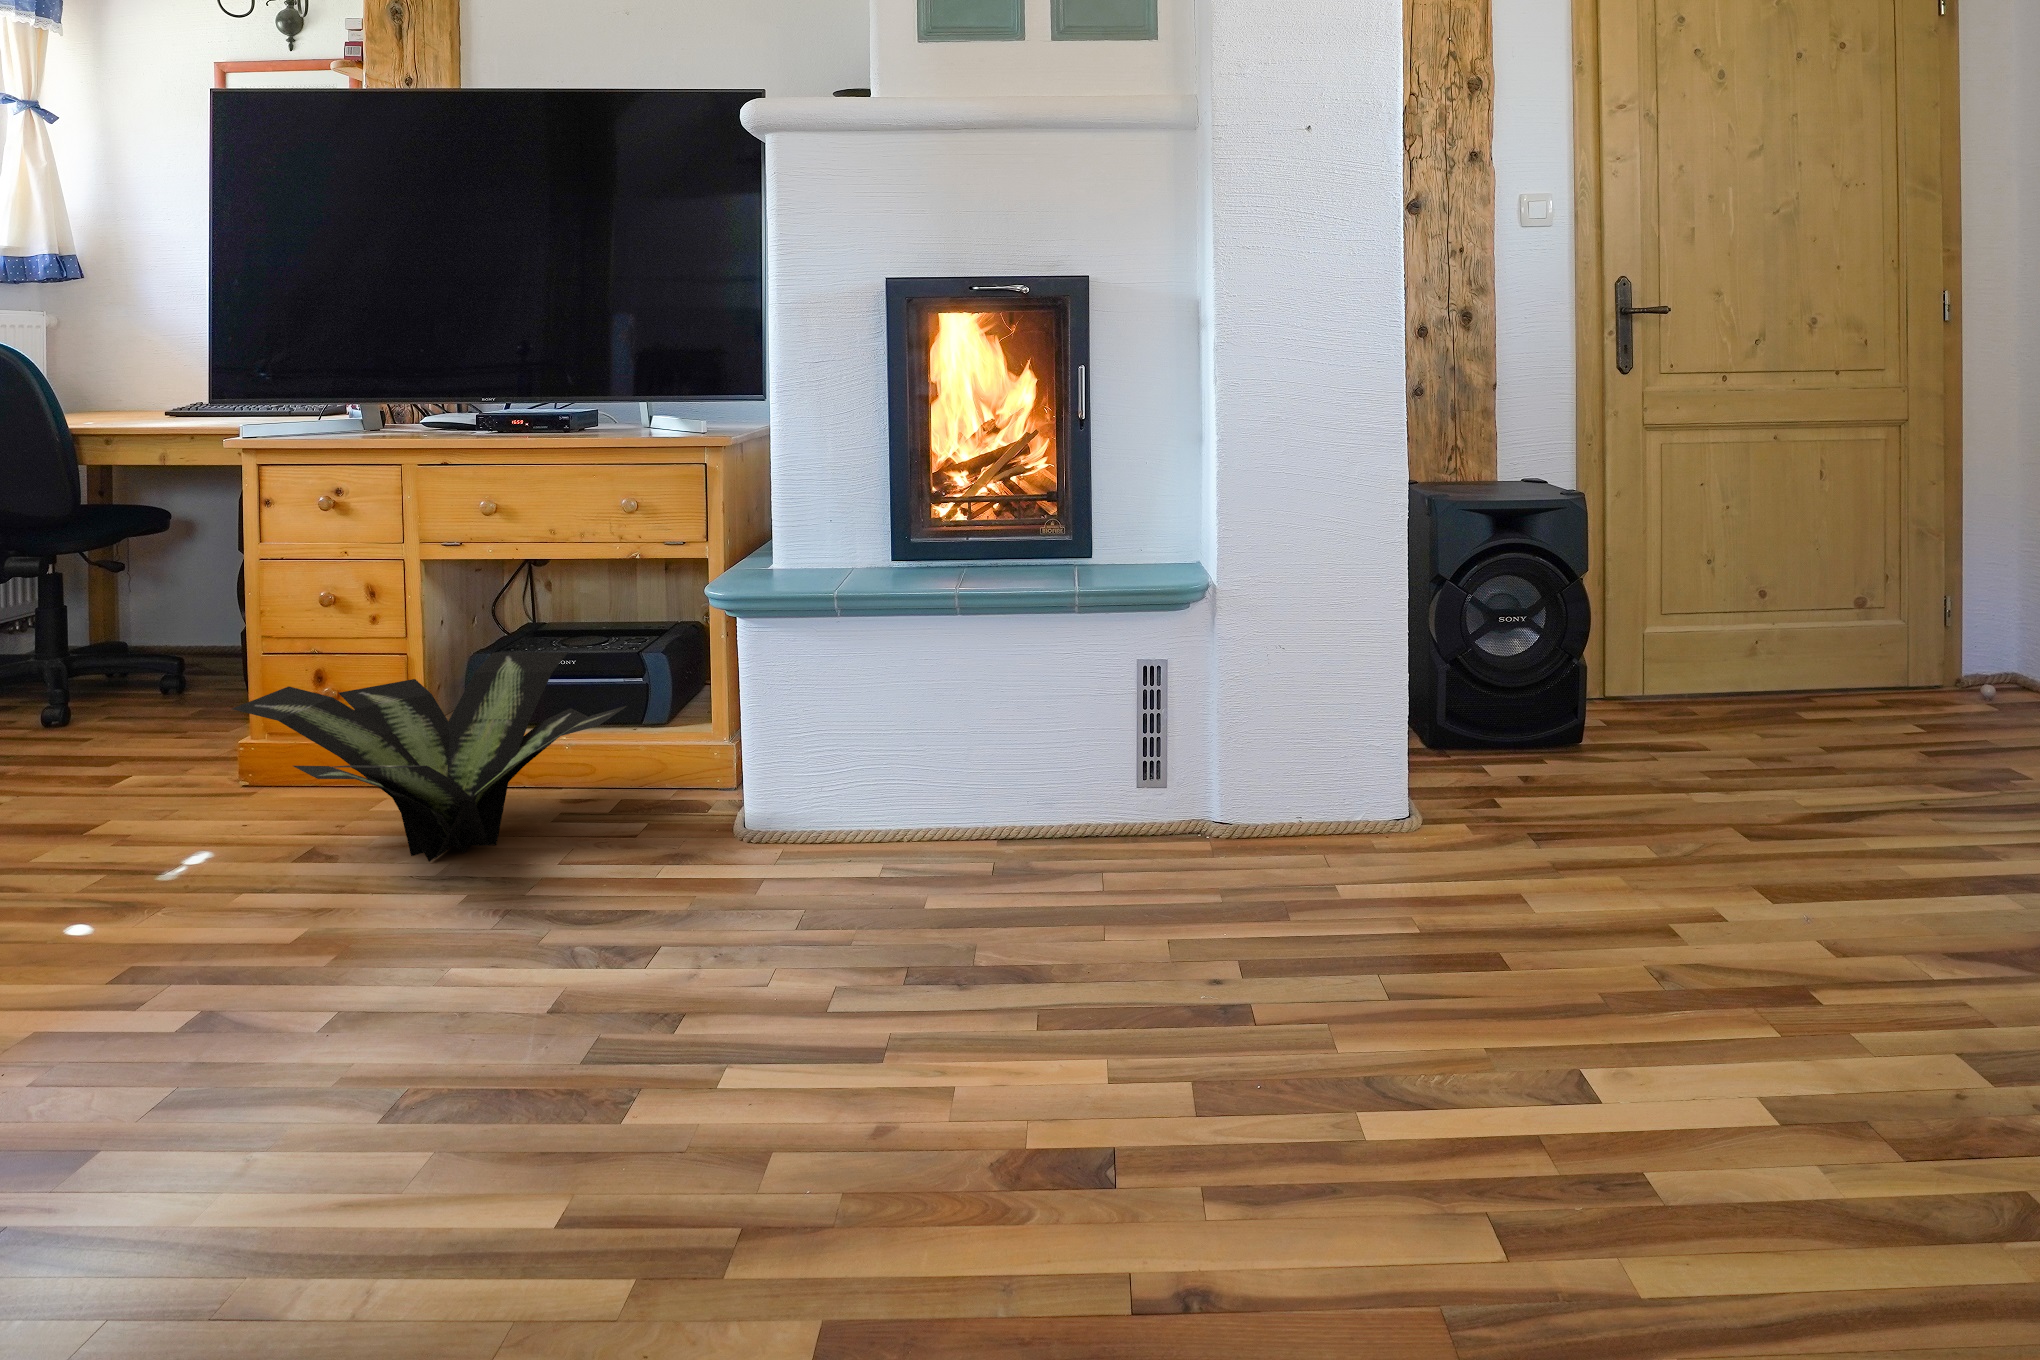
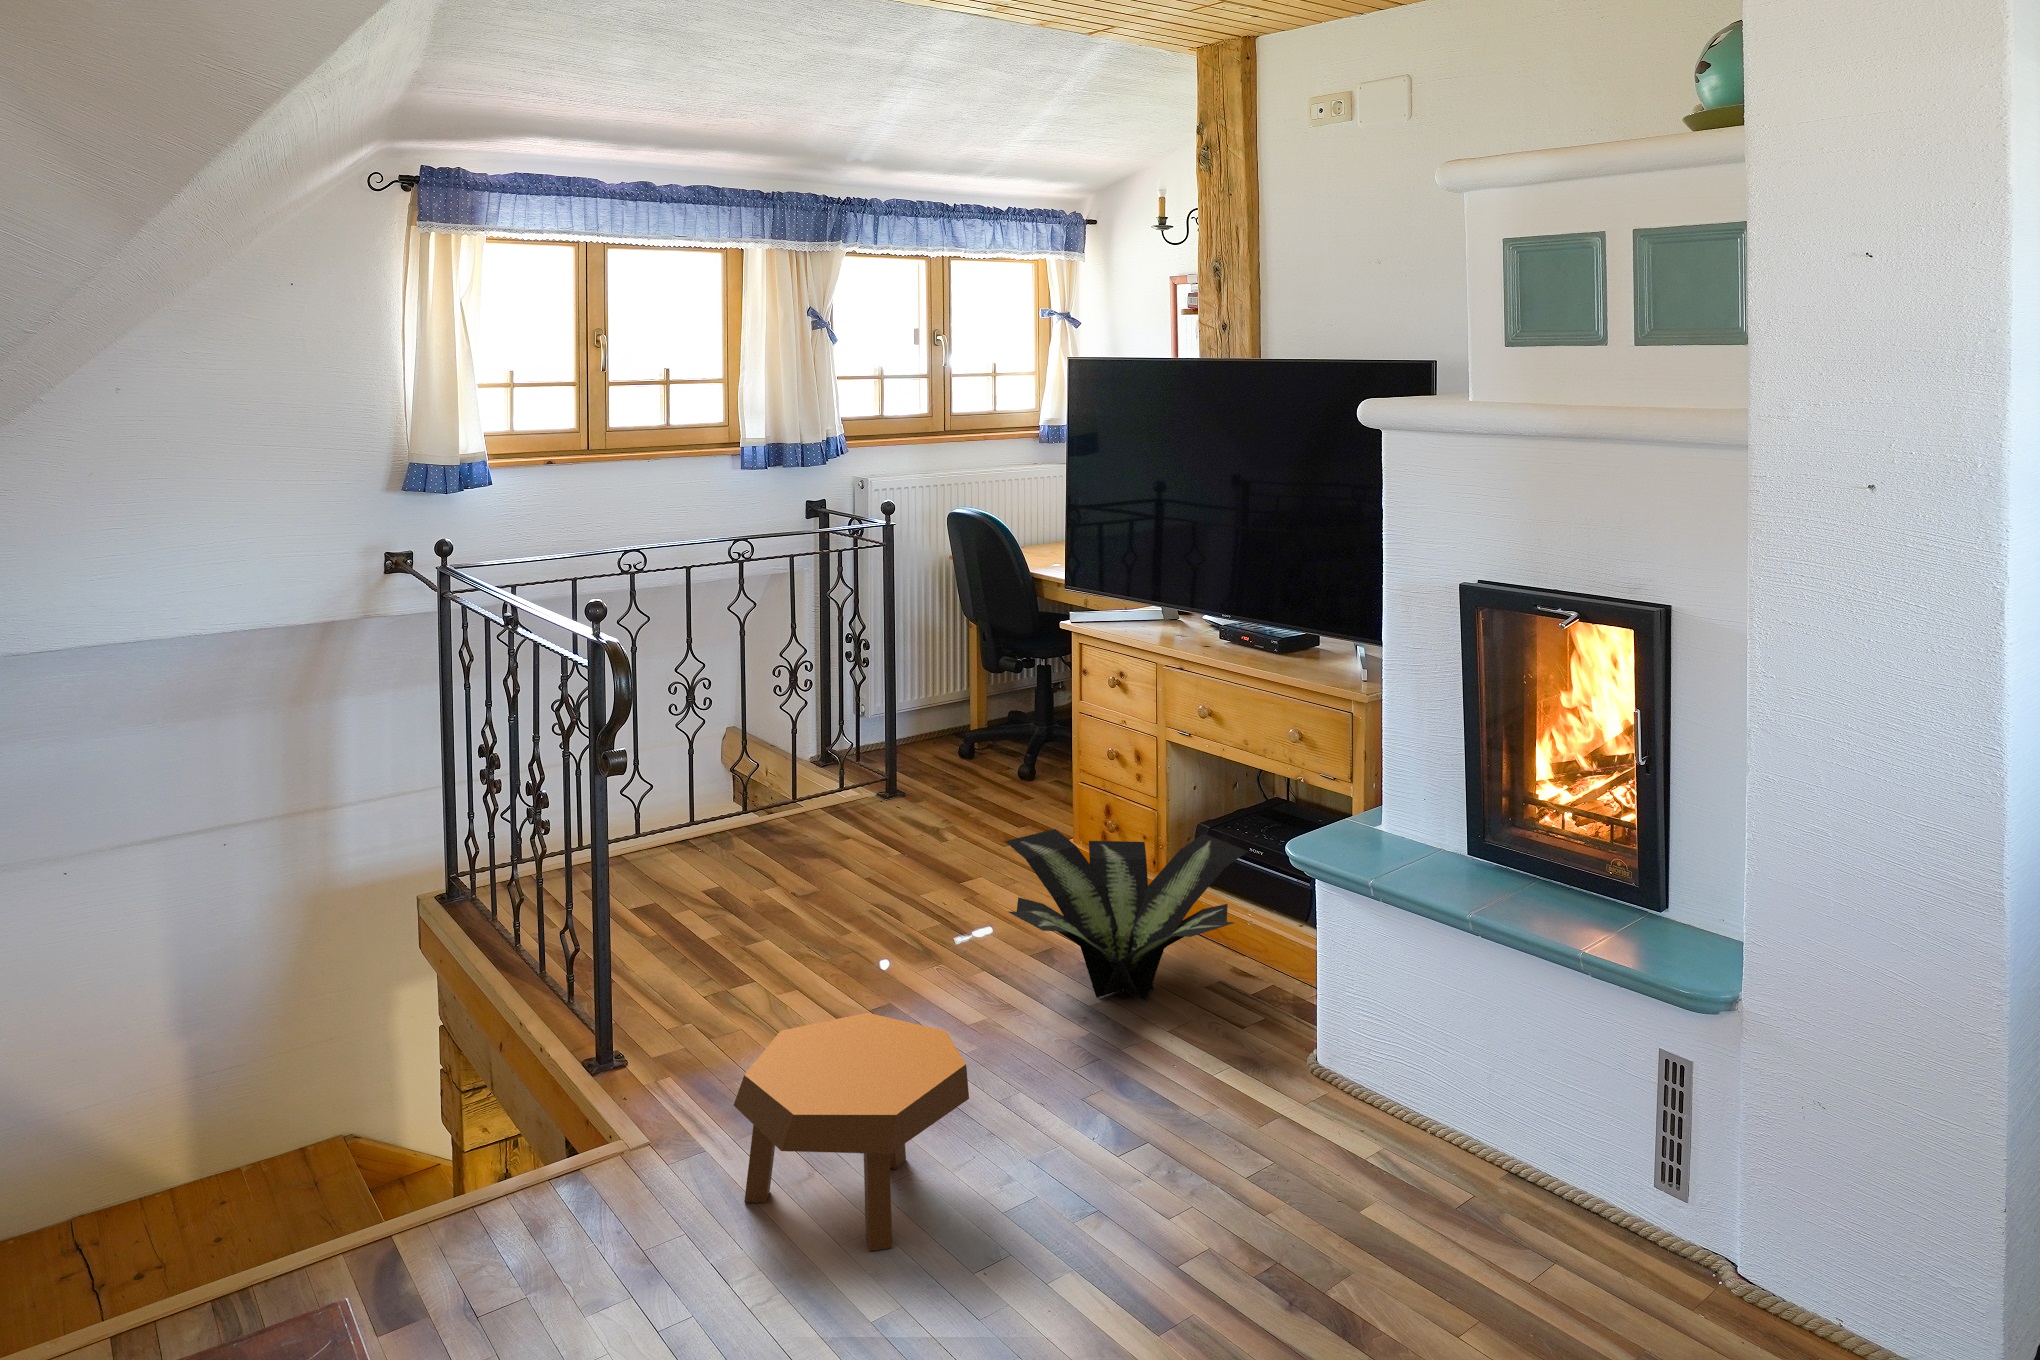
footstool: none [129,872,526,1259] -> present [734,1013,969,1251]

